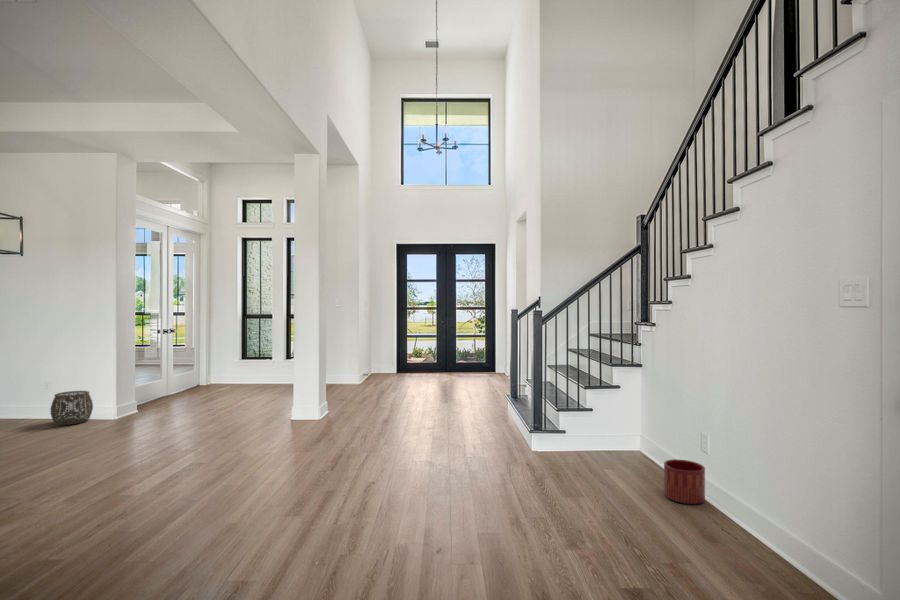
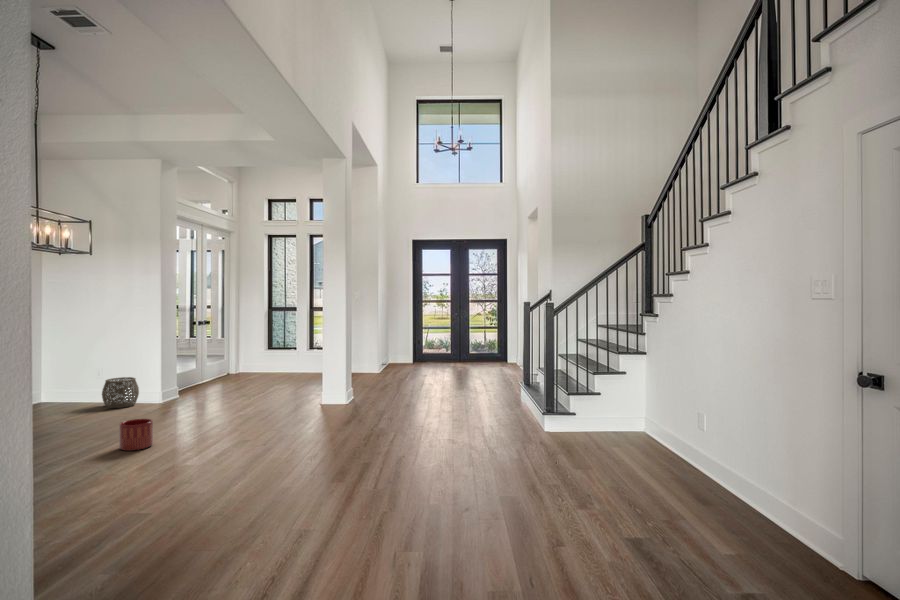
planter: present [664,459,705,504] -> present [119,419,153,451]

